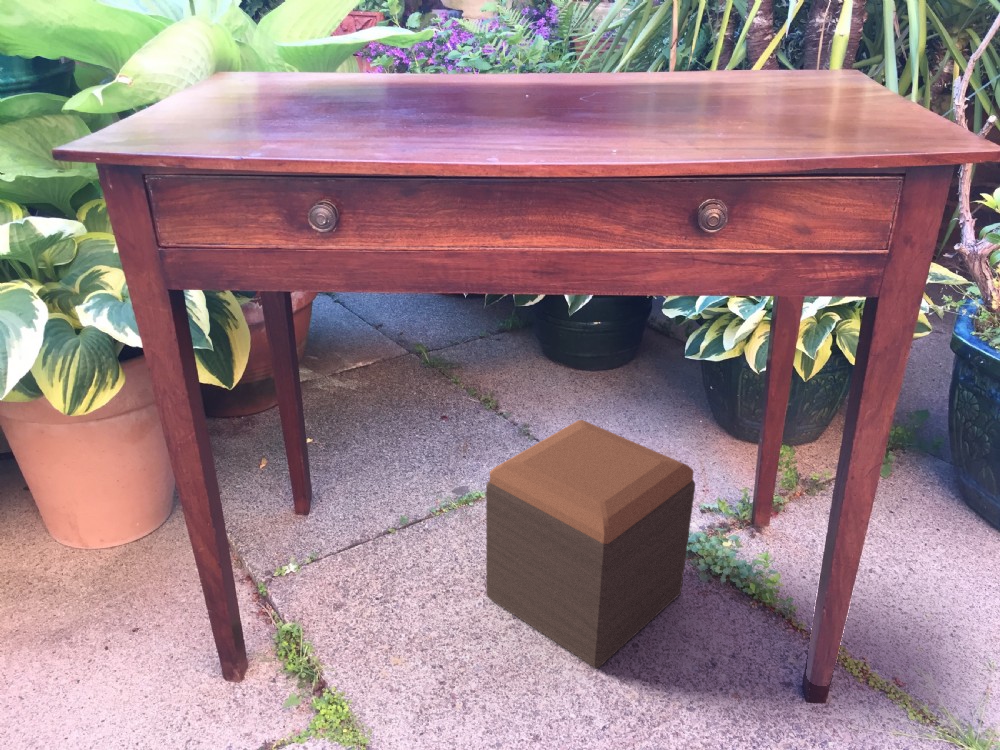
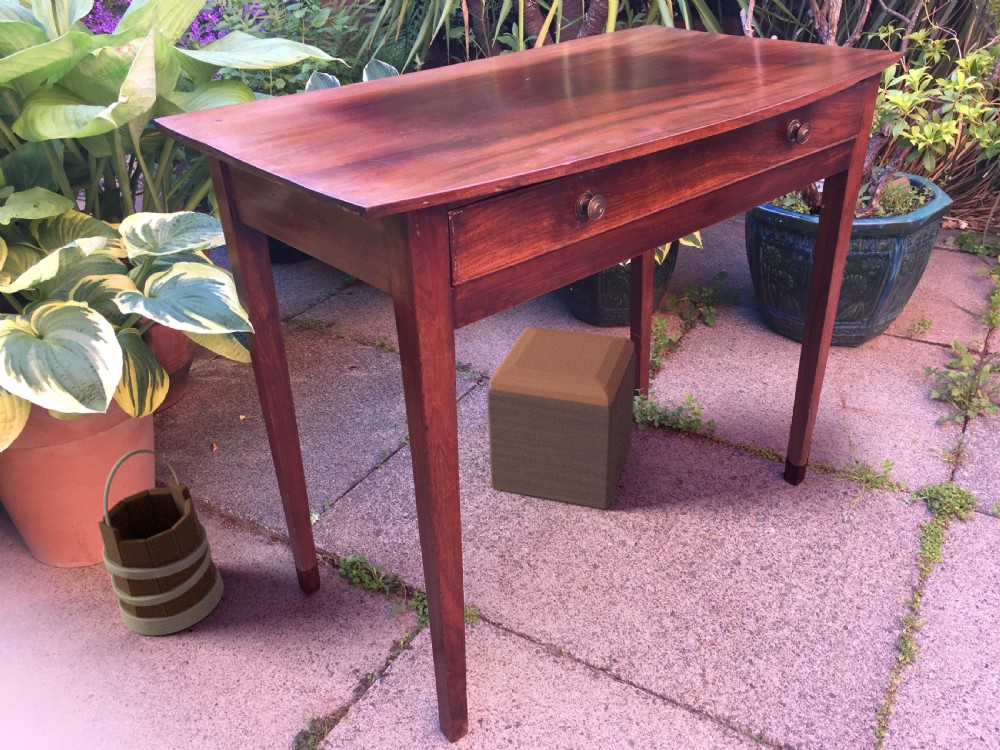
wooden bucket: none [41,449,171,644] -> present [98,449,224,635]

